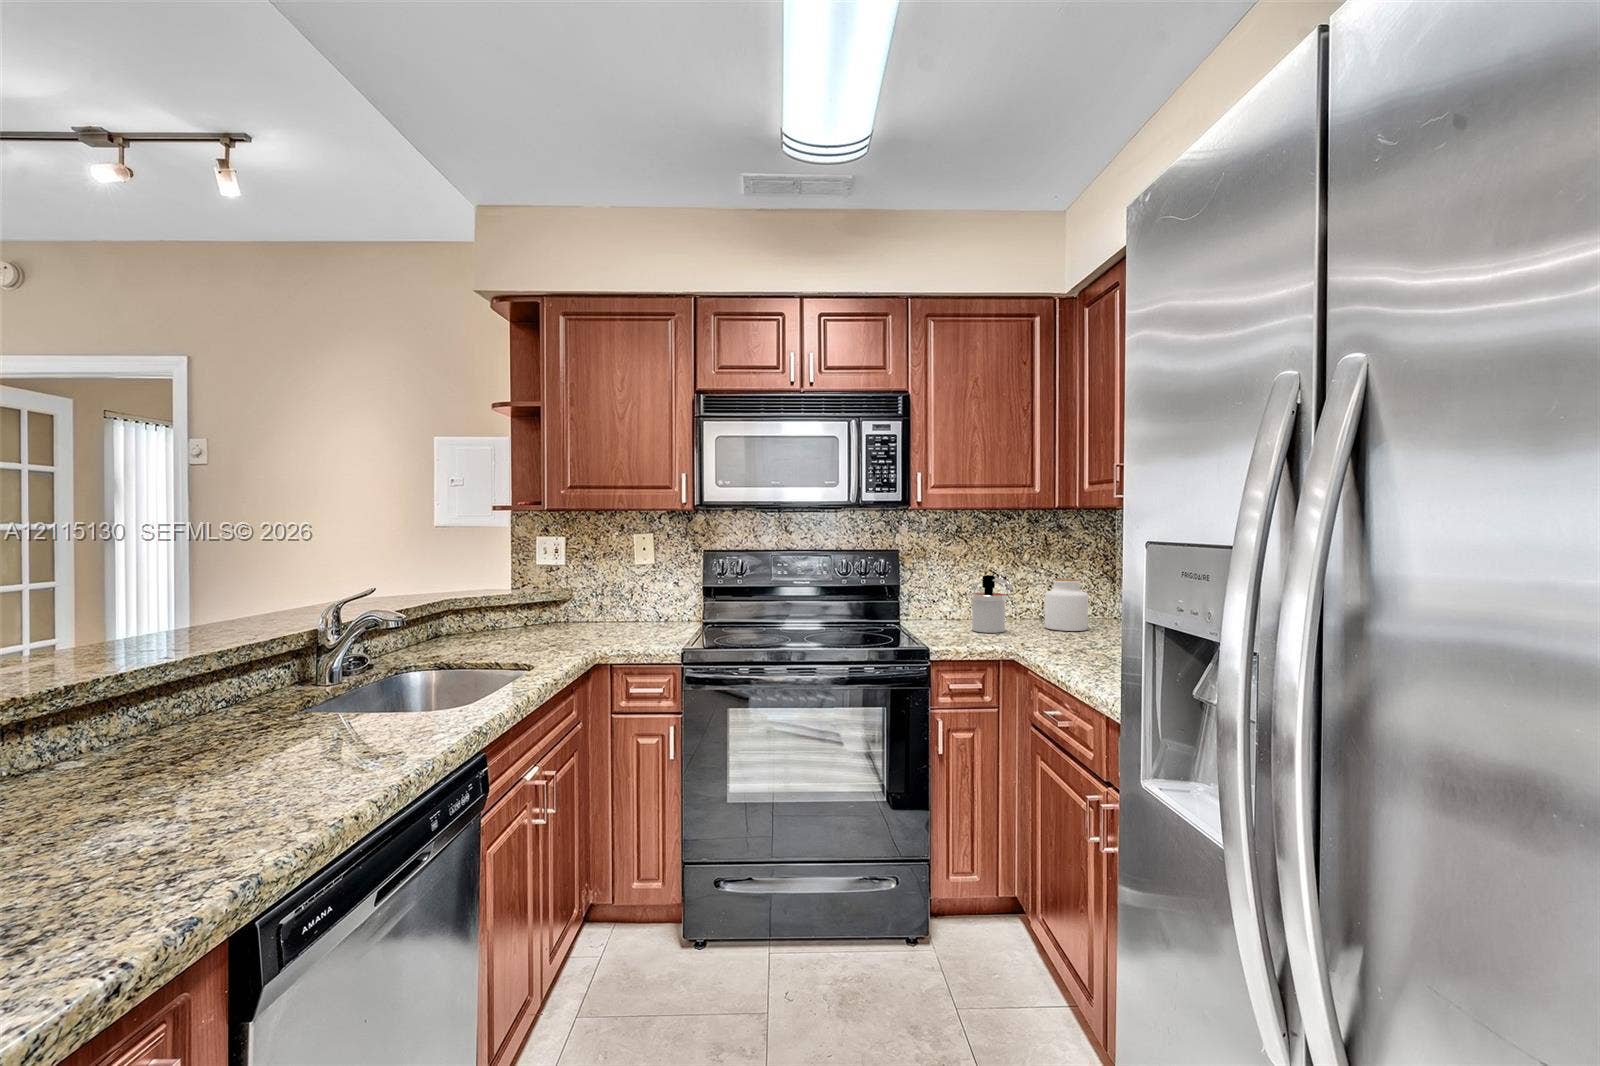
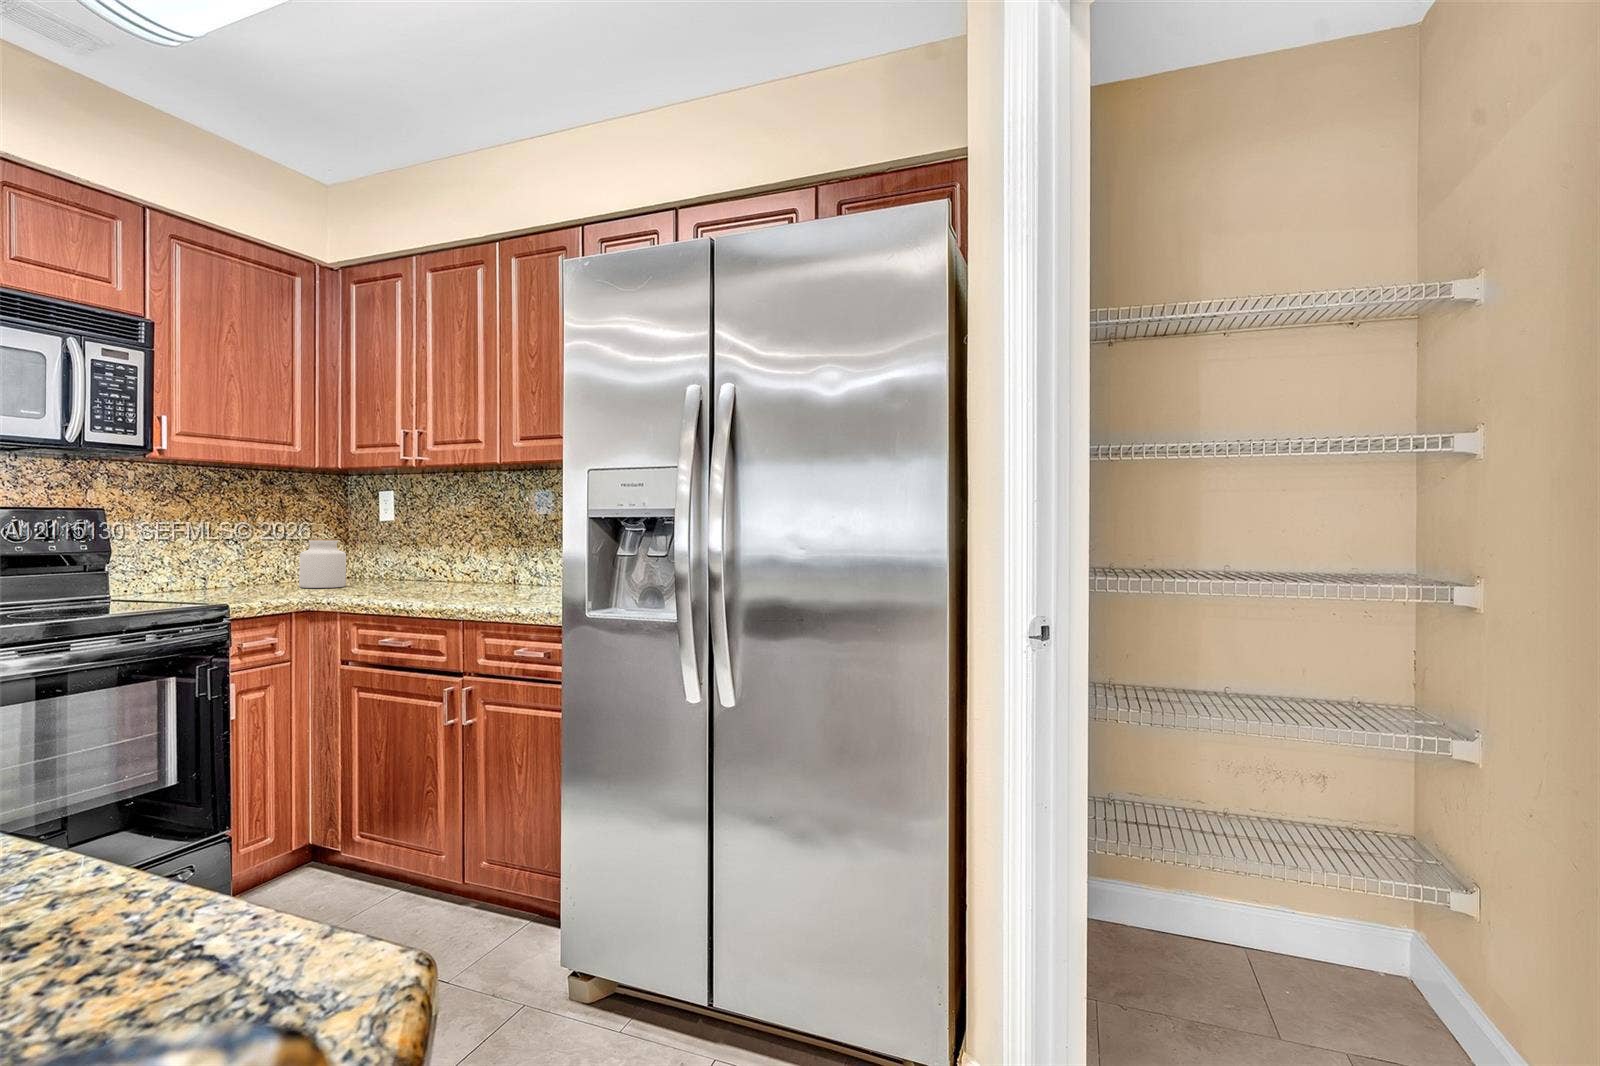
soap dispenser: present [971,575,1013,633] -> none [225,535,287,594]

